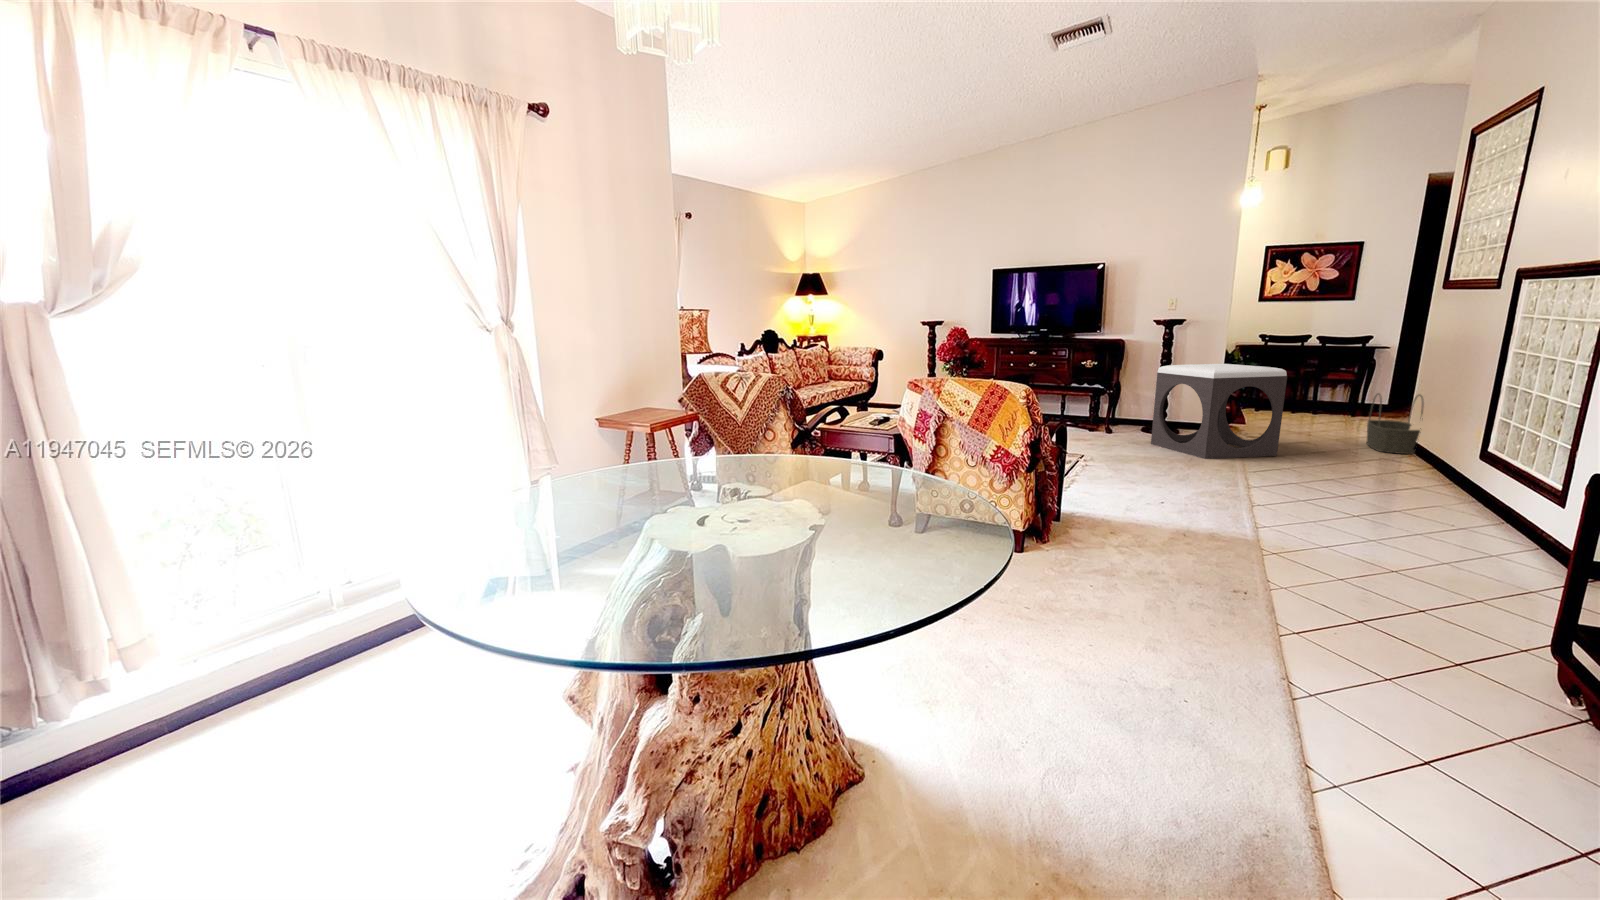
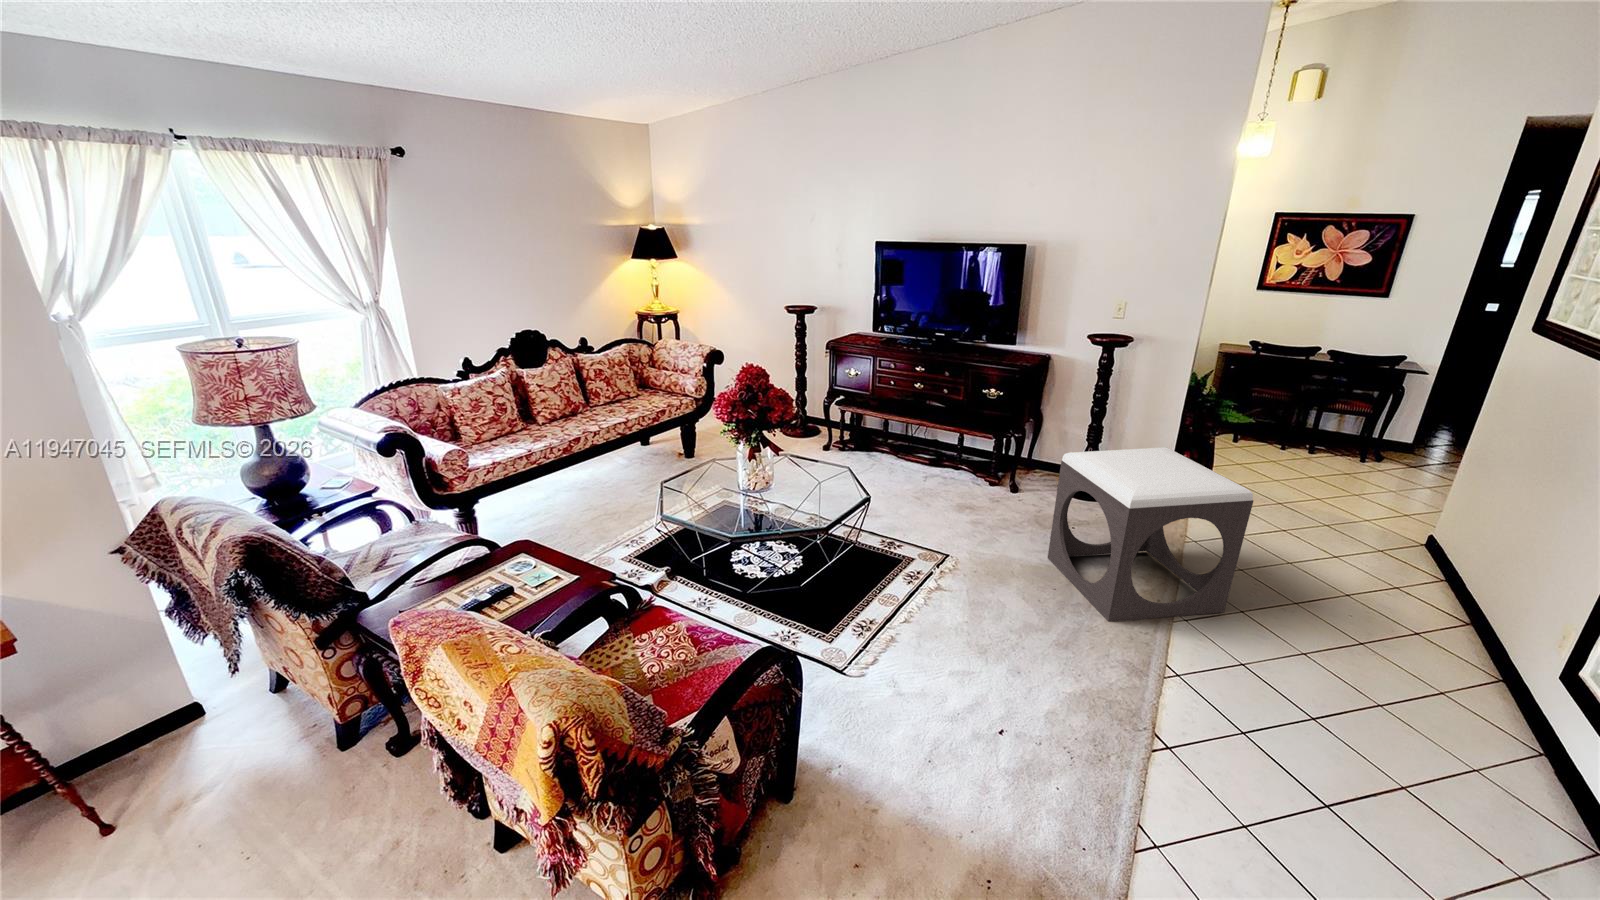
basket: present [1367,393,1424,454] -> none [1370,502,1471,610]

